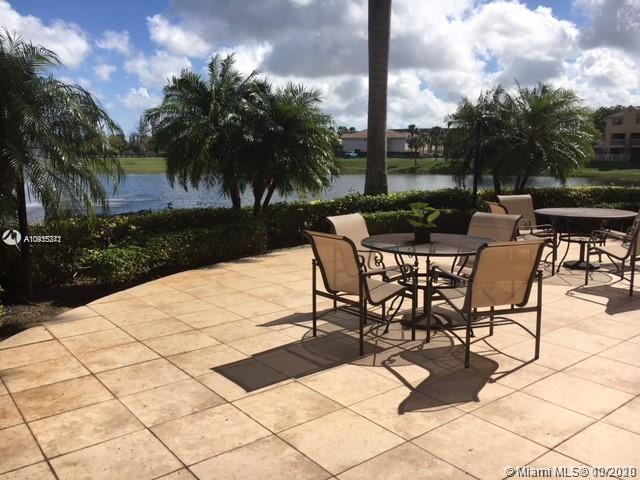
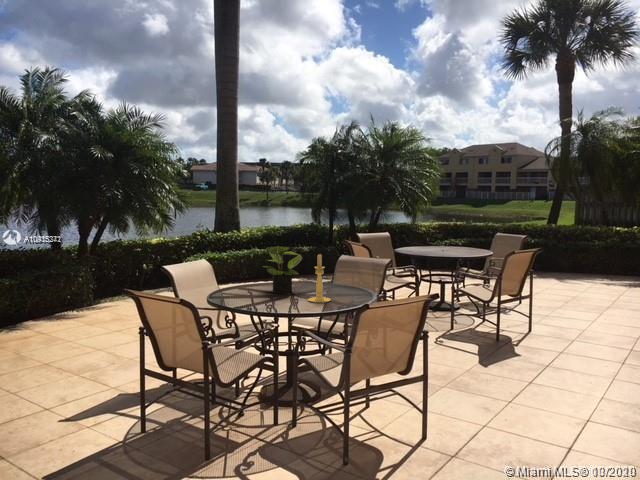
candle holder: none [443,208,462,249] -> present [308,254,331,303]

